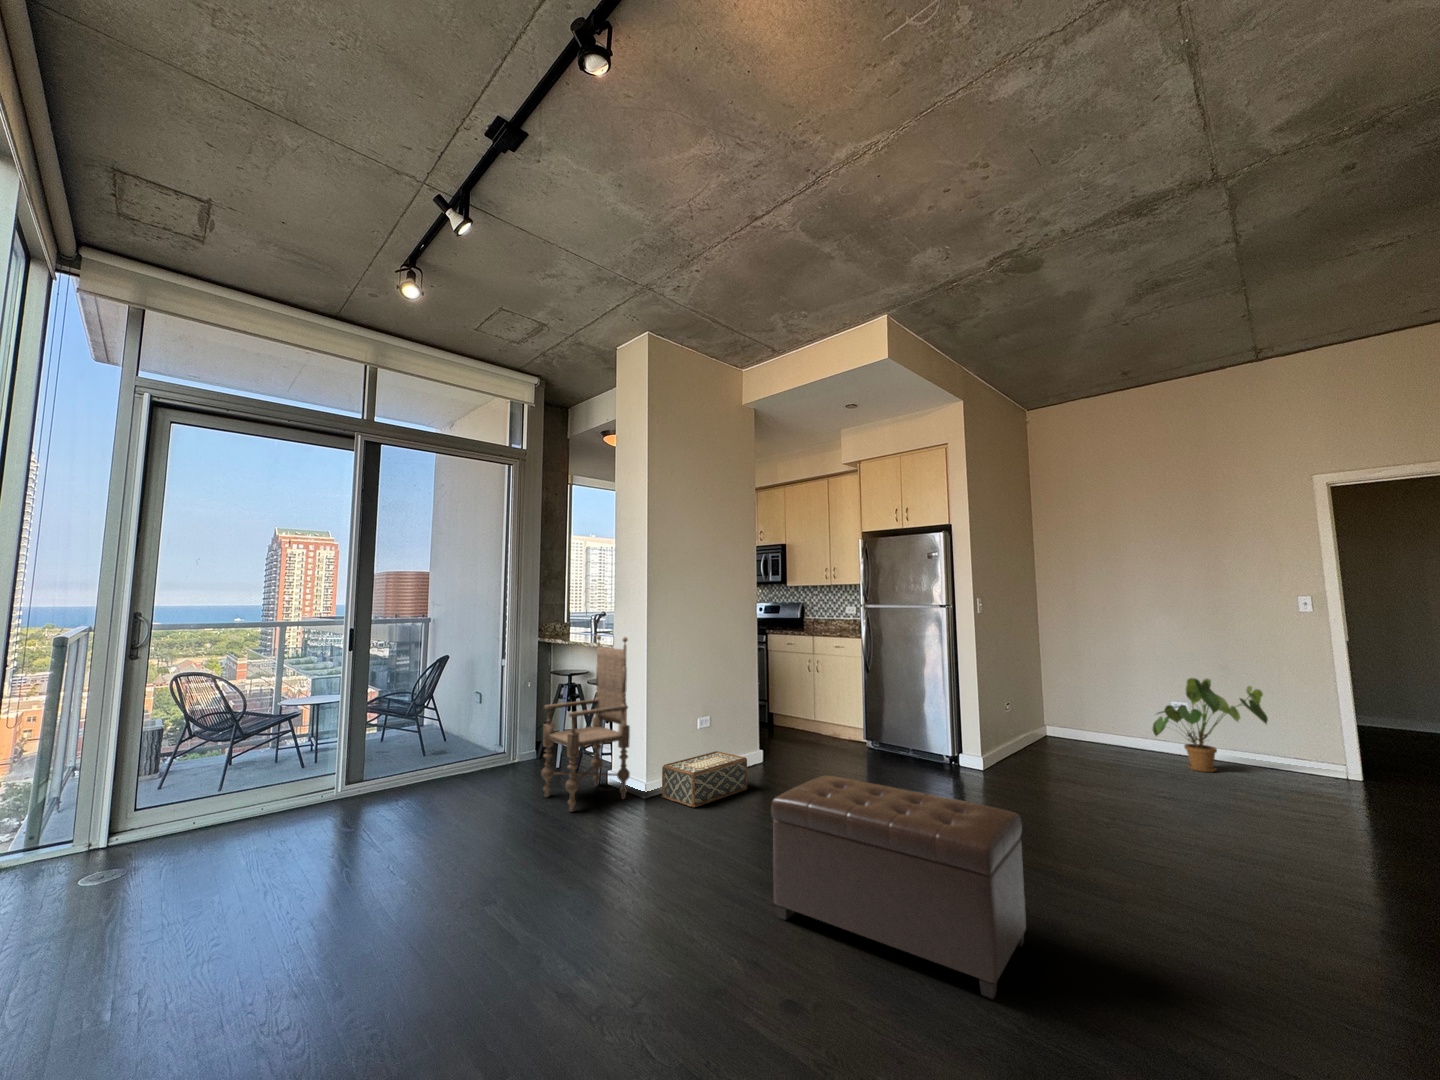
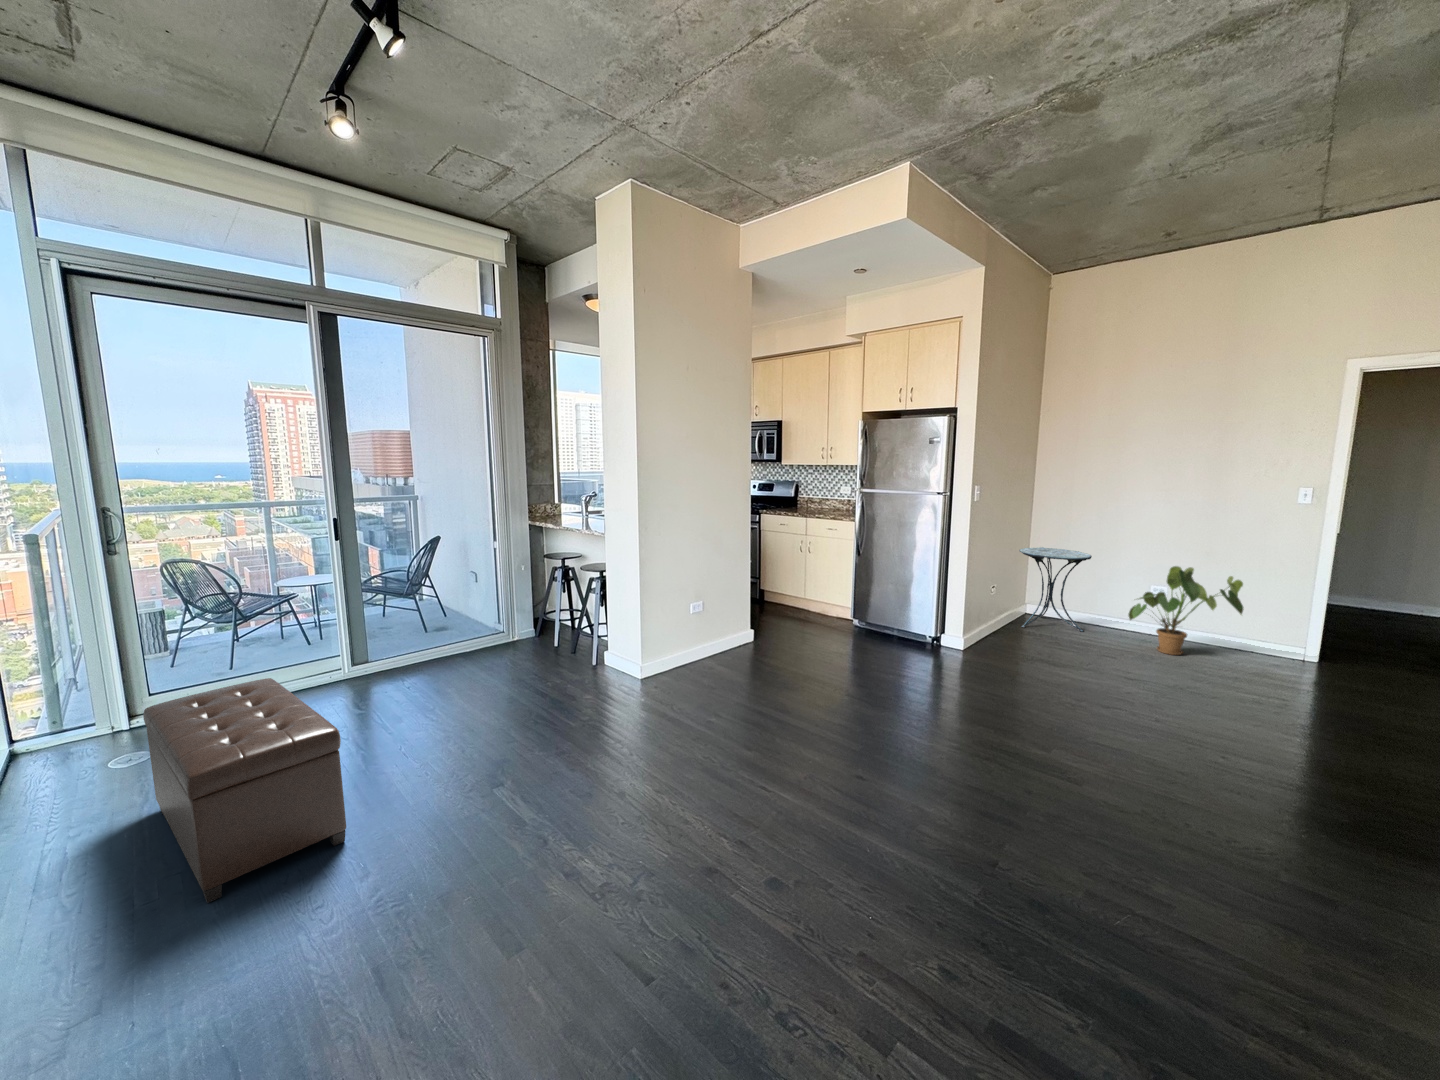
armchair: present [541,635,630,812] -> none [538,523,624,693]
side table: none [1032,664,1110,752] -> present [1019,547,1092,632]
woven basket: present [662,751,747,807] -> none [655,634,737,690]
ottoman: present [771,776,1026,999] -> present [143,678,346,903]

